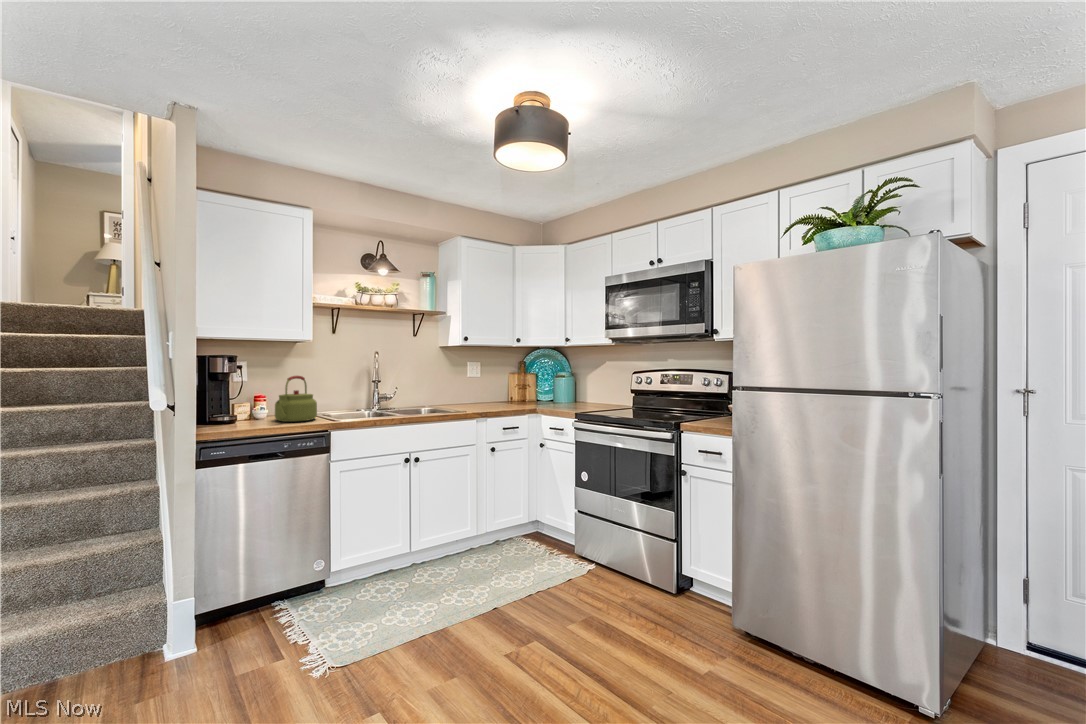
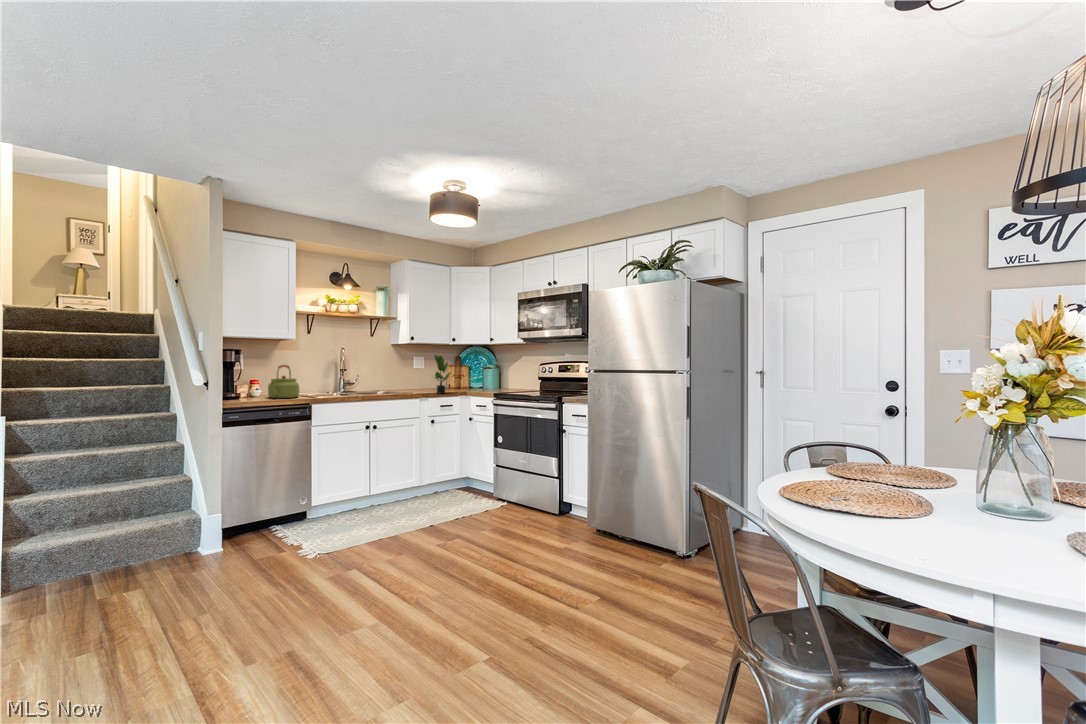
potted plant: none [492,360,518,411] -> present [435,355,451,394]

